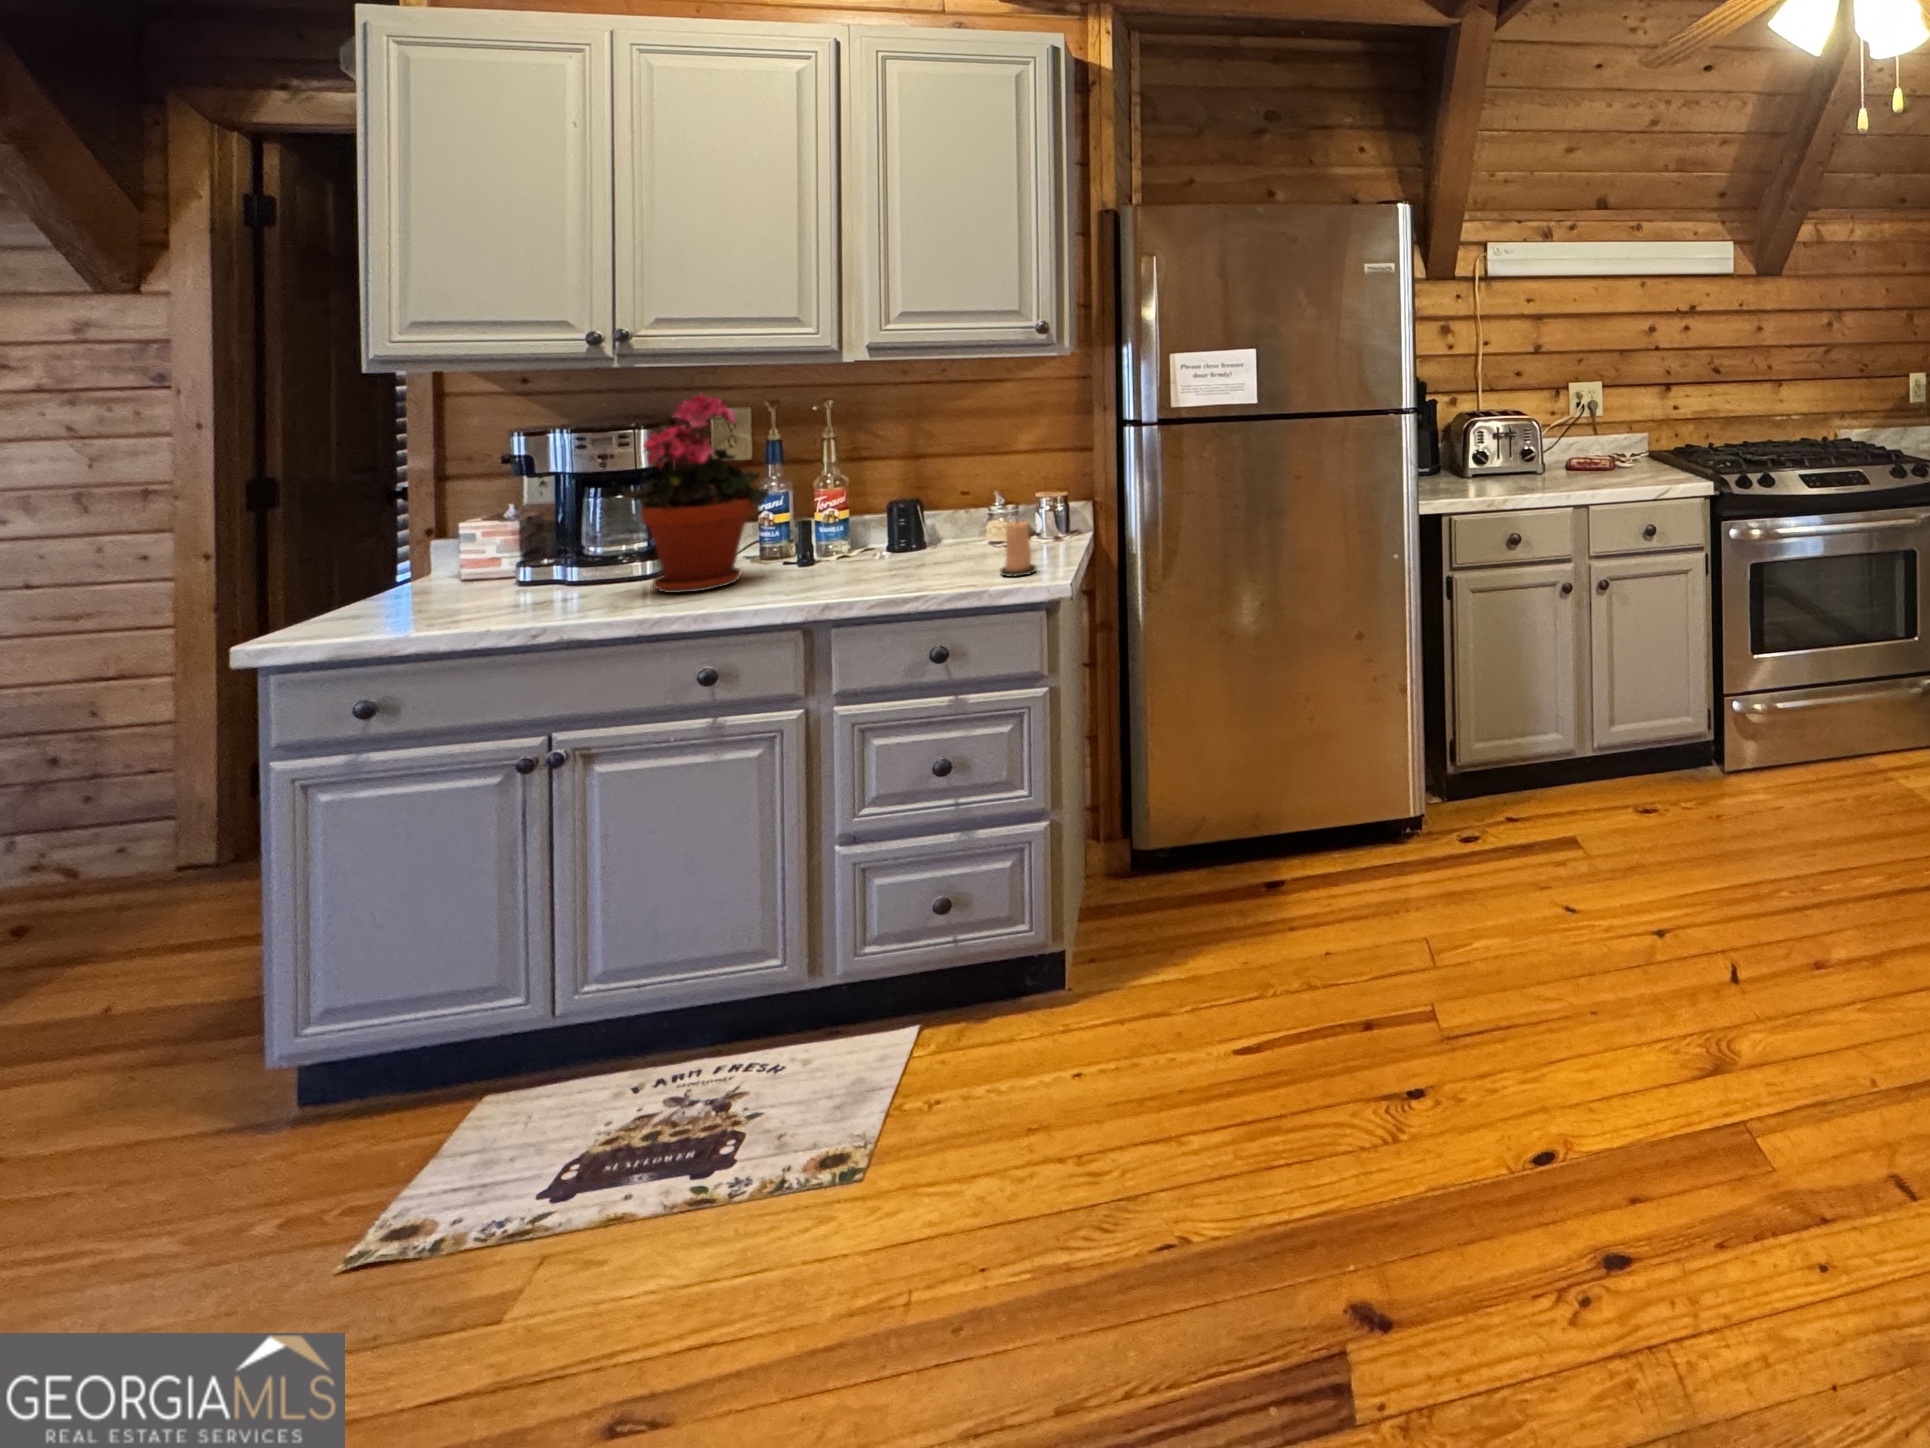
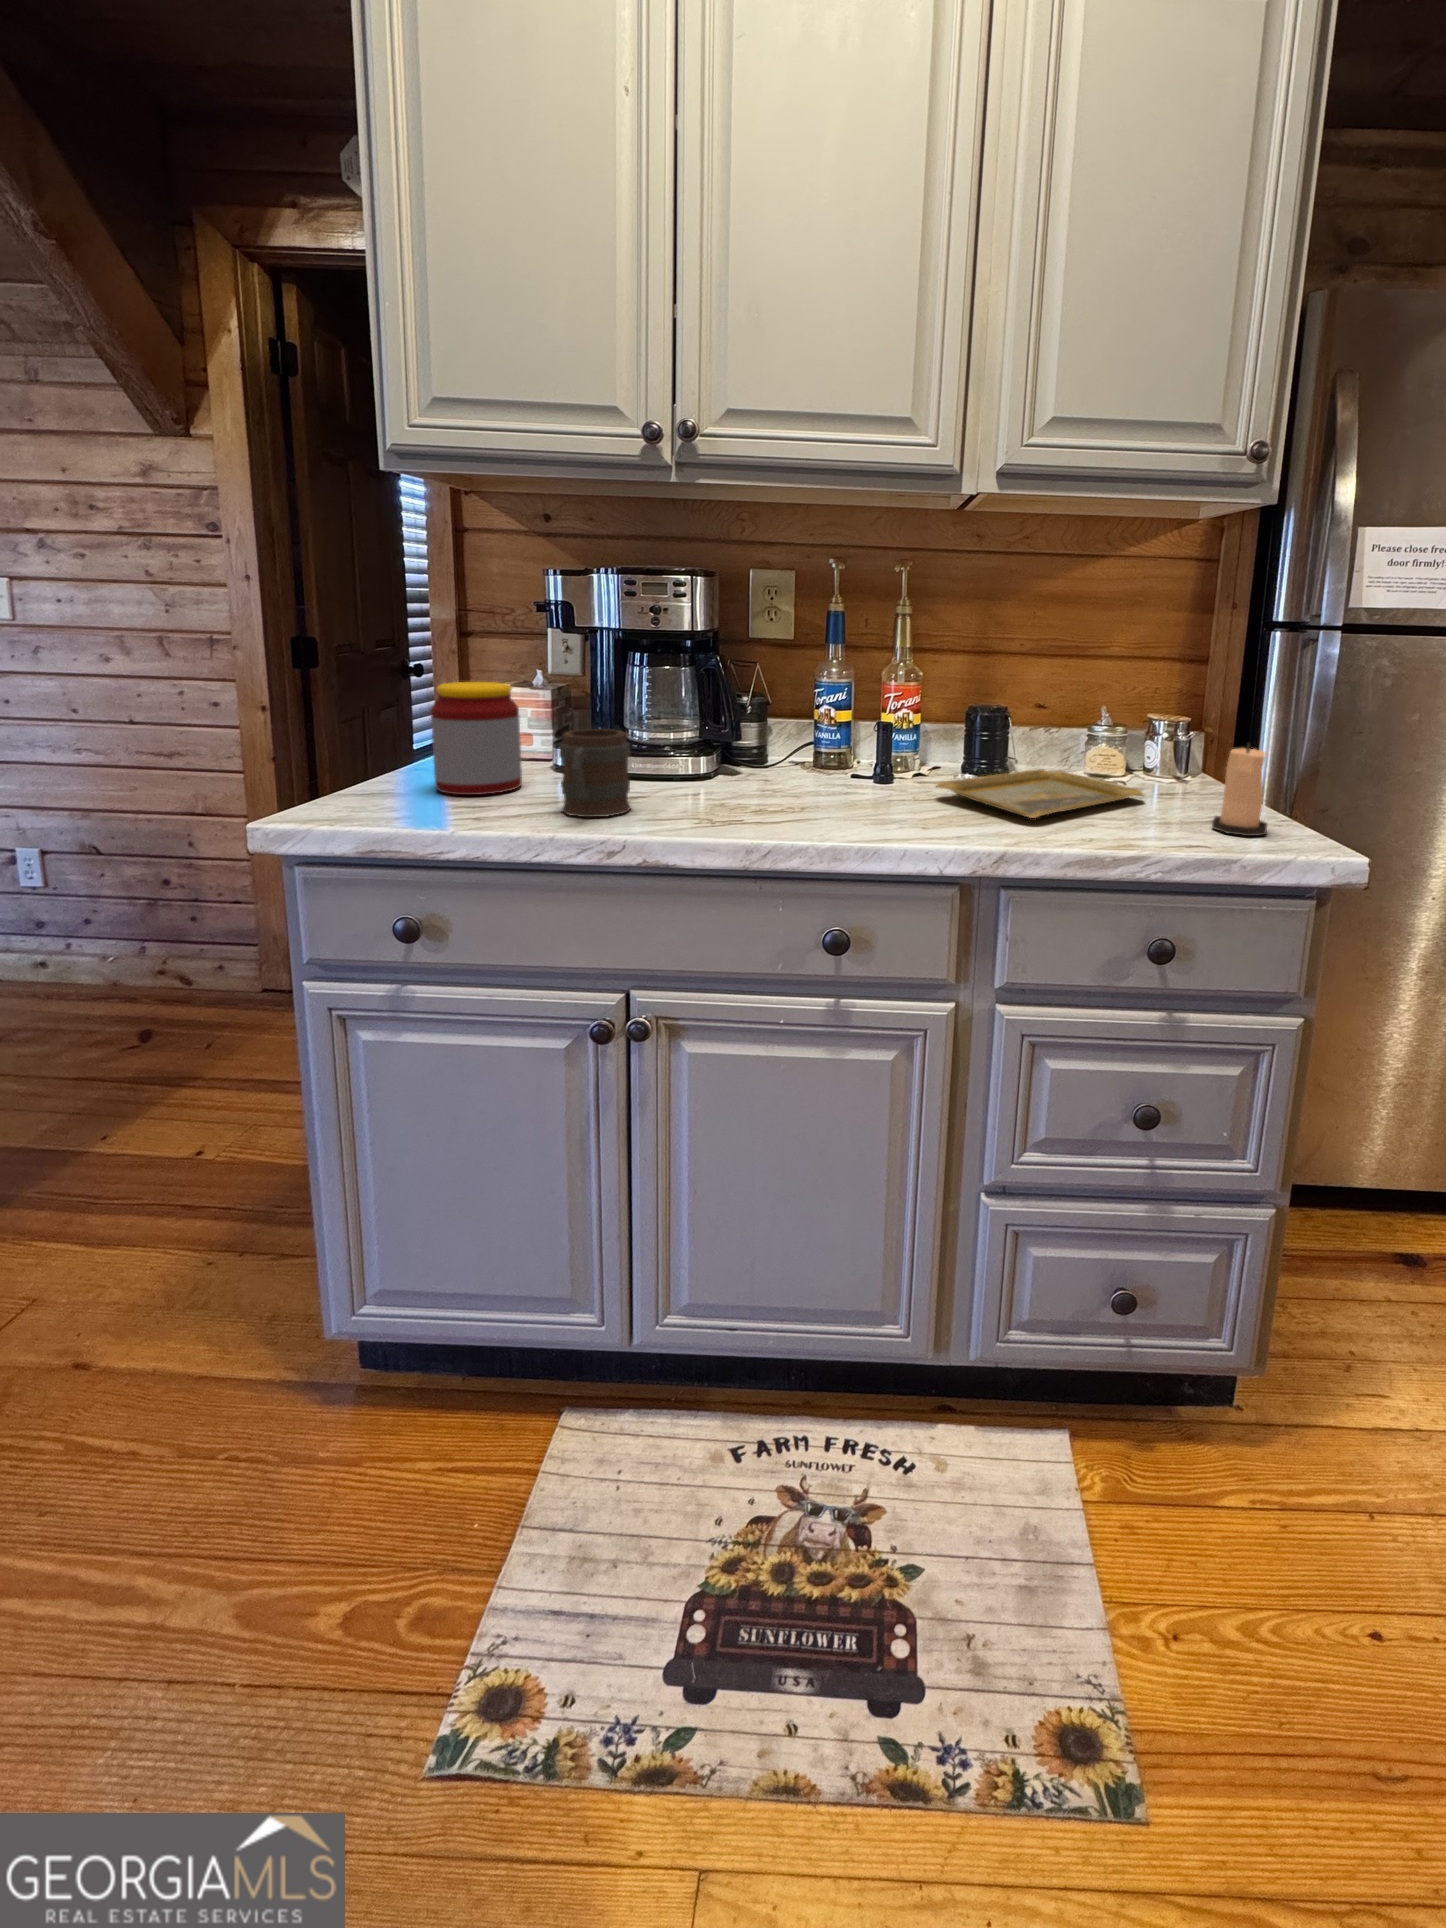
potted plant: present [622,395,769,593] -> none [695,517,871,806]
jar: none [398,525,478,612] -> present [431,682,522,795]
tray: none [823,543,988,581] -> present [937,769,1143,818]
mug: none [503,552,564,616] -> present [559,729,631,817]

